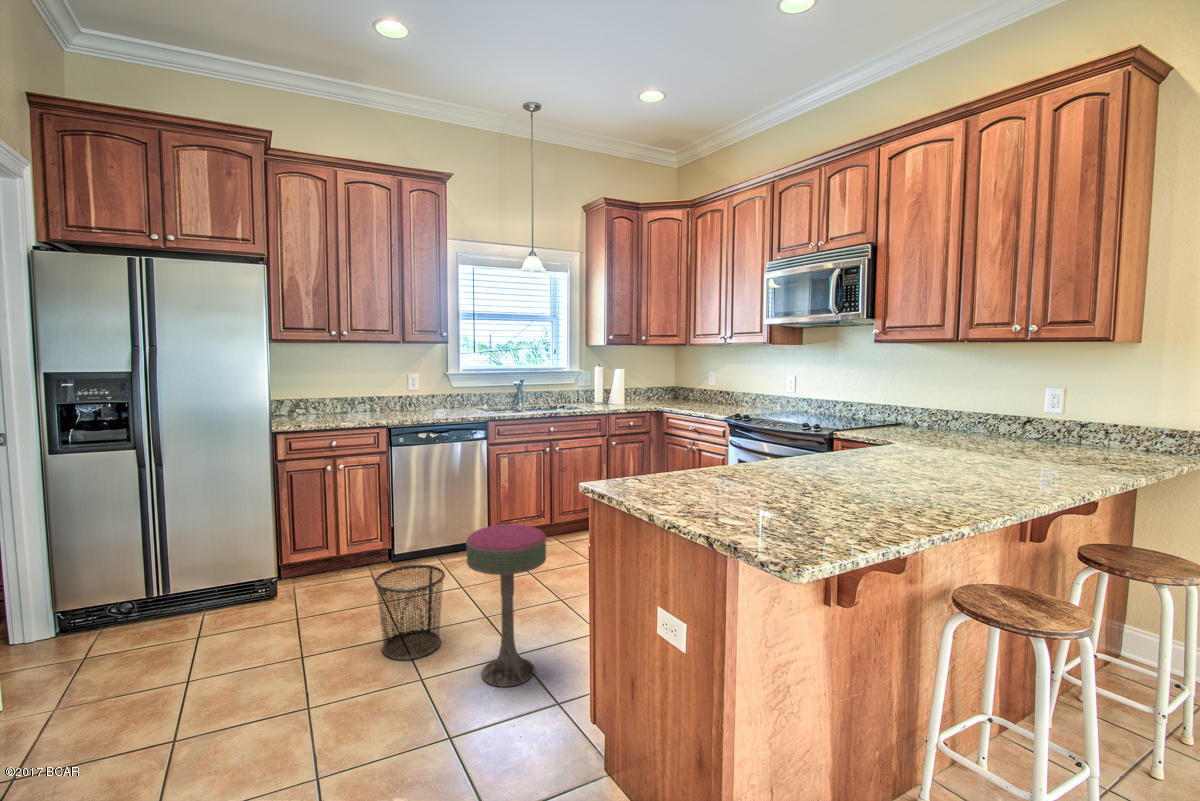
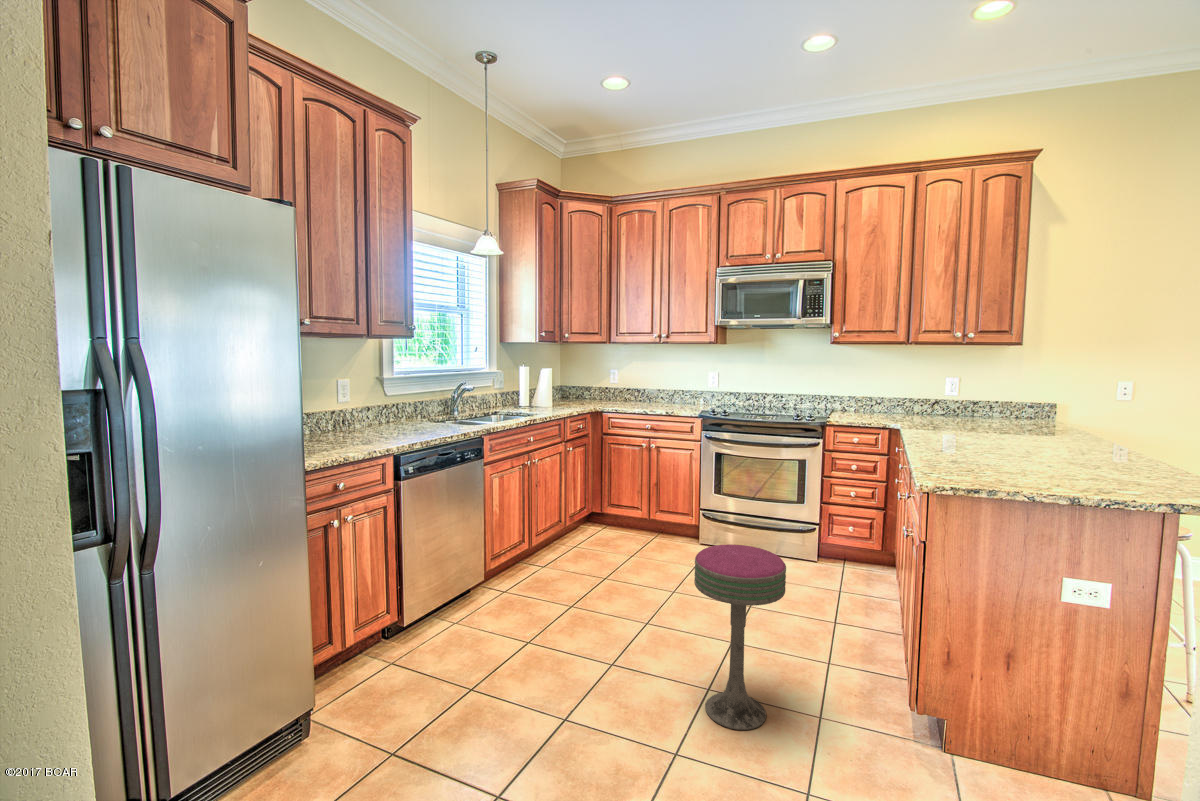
waste bin: present [374,564,445,660] -> none [555,619,642,749]

